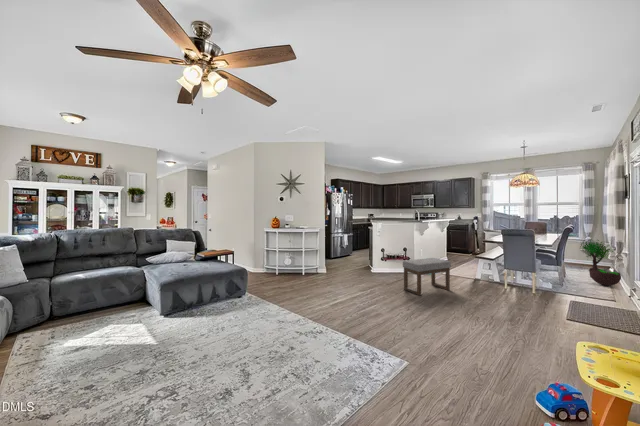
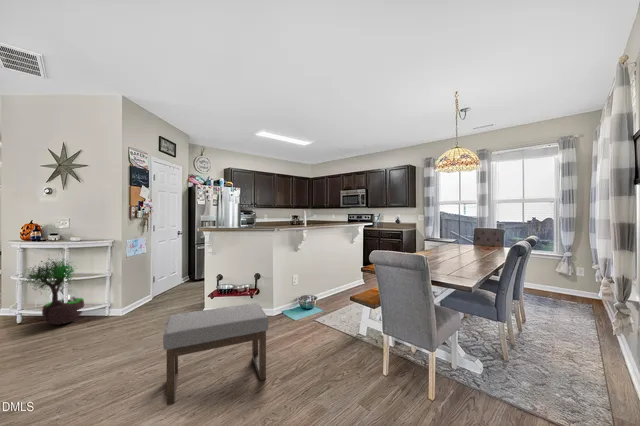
potted tree: present [580,240,621,286] -> present [26,259,84,325]

